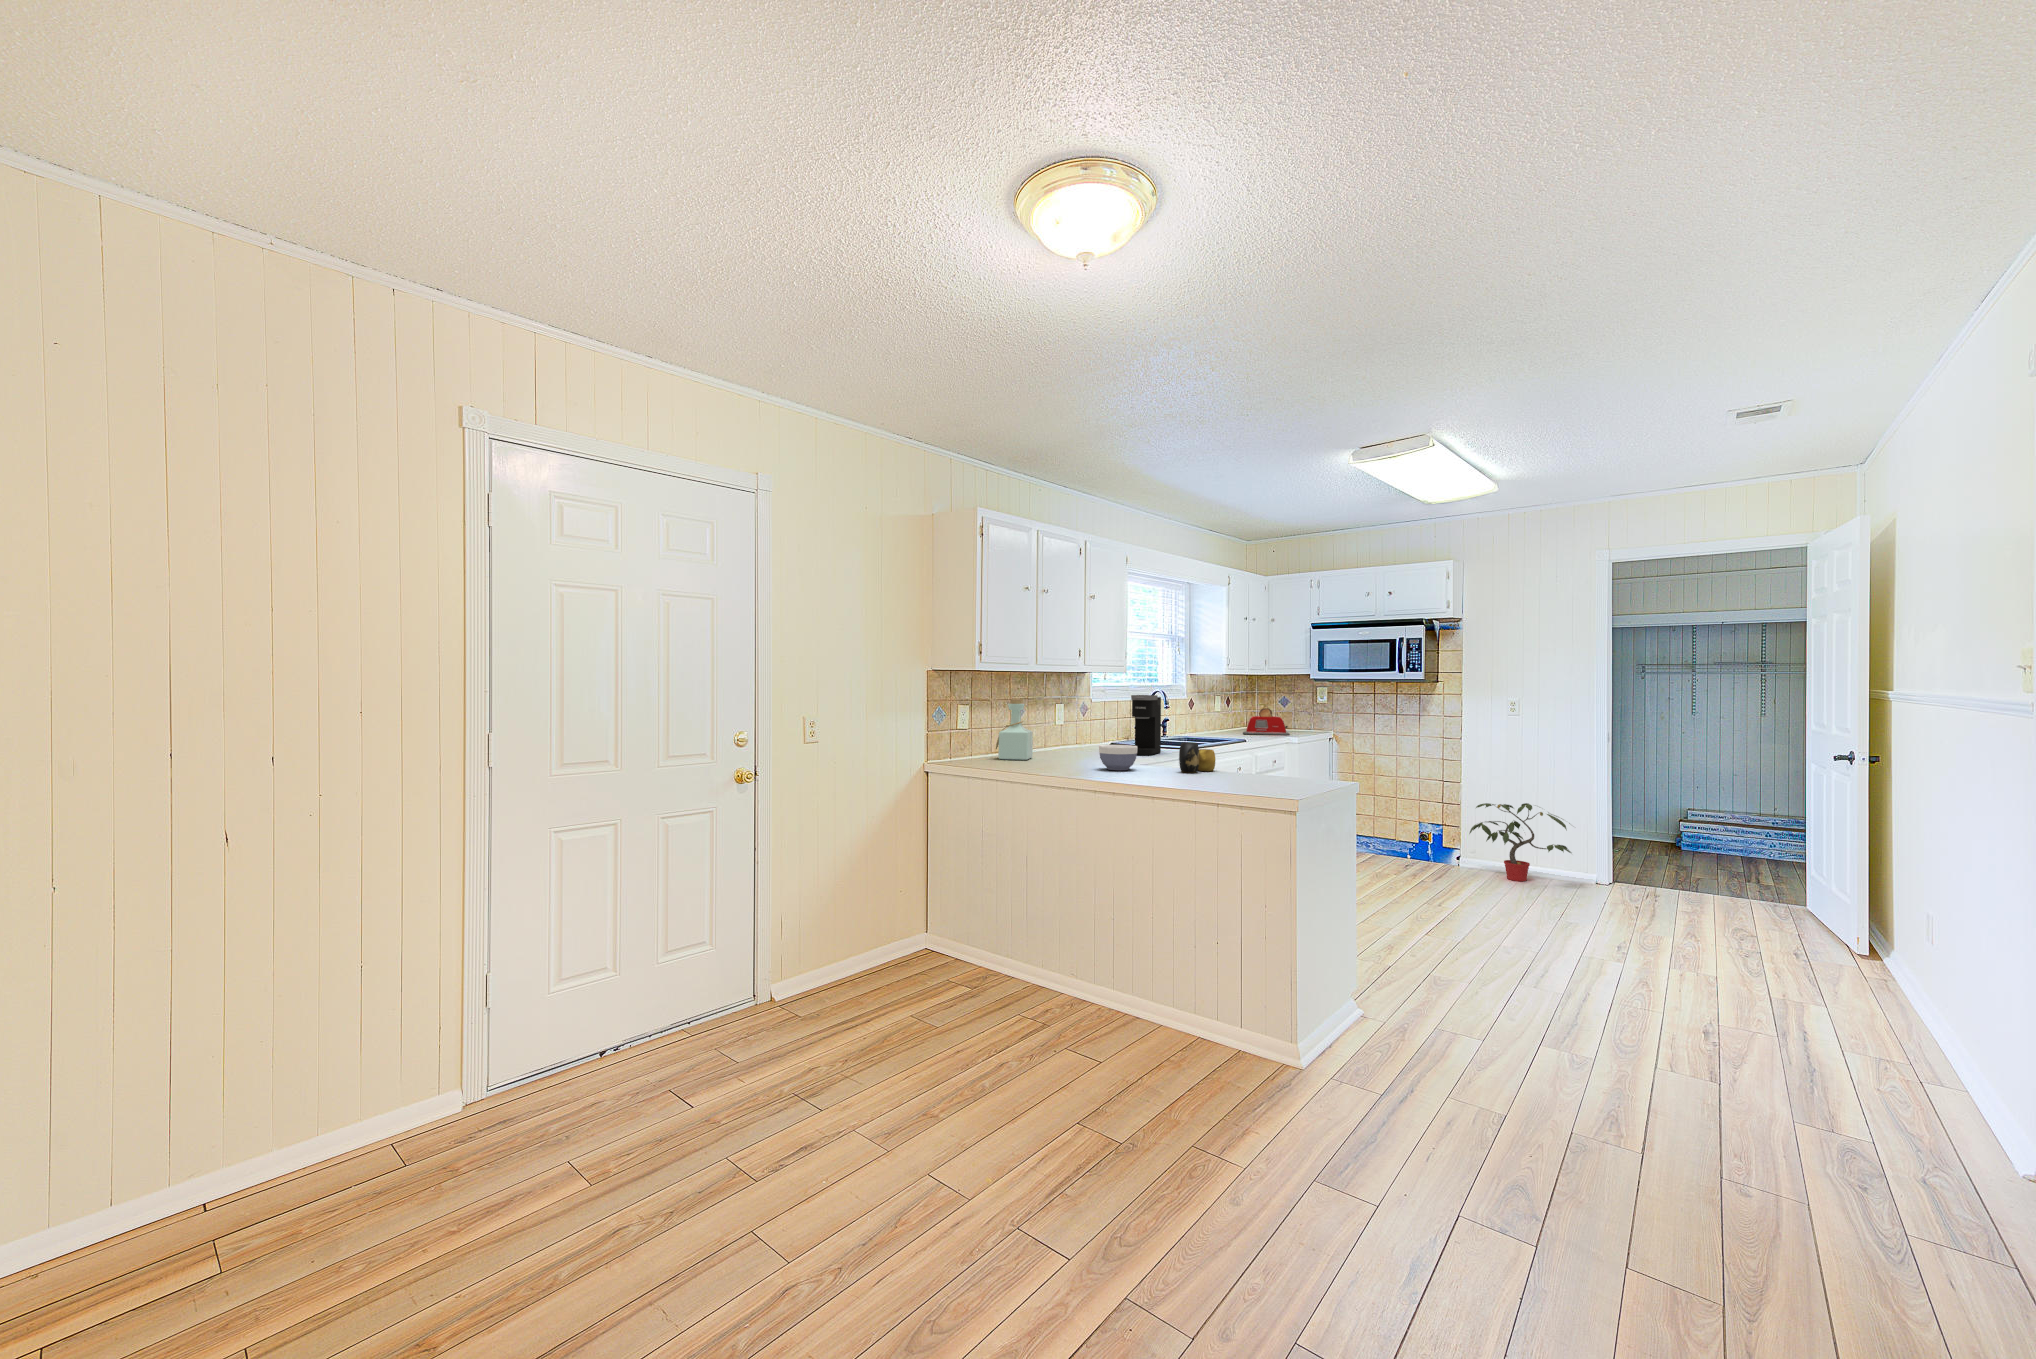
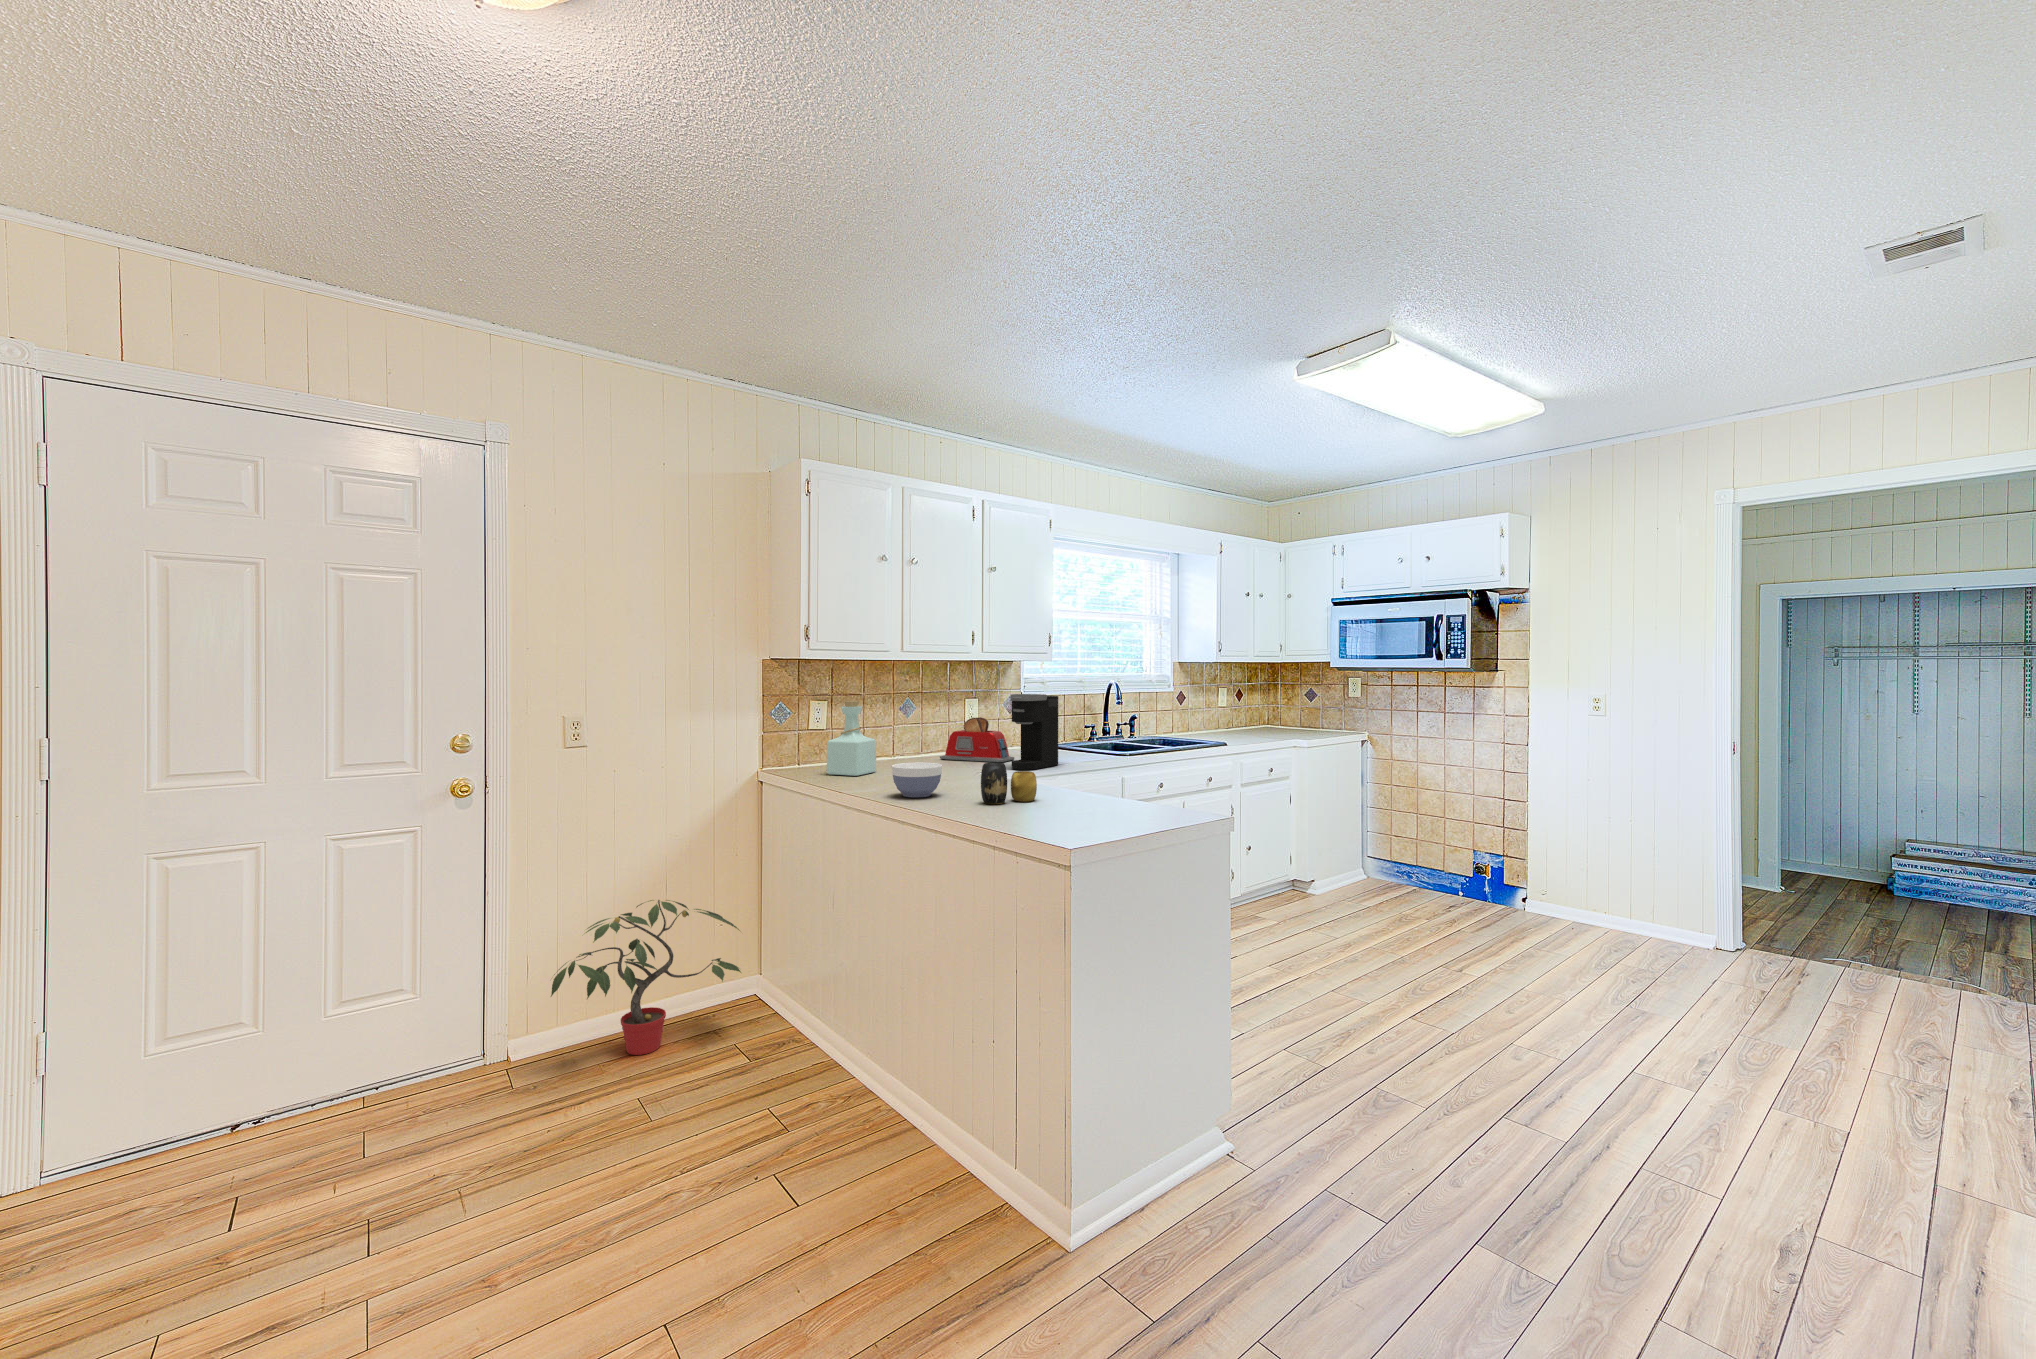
toaster: present [1243,708,1290,735] -> present [940,717,1014,762]
potted plant: present [1470,803,1571,881] -> present [551,900,741,1055]

